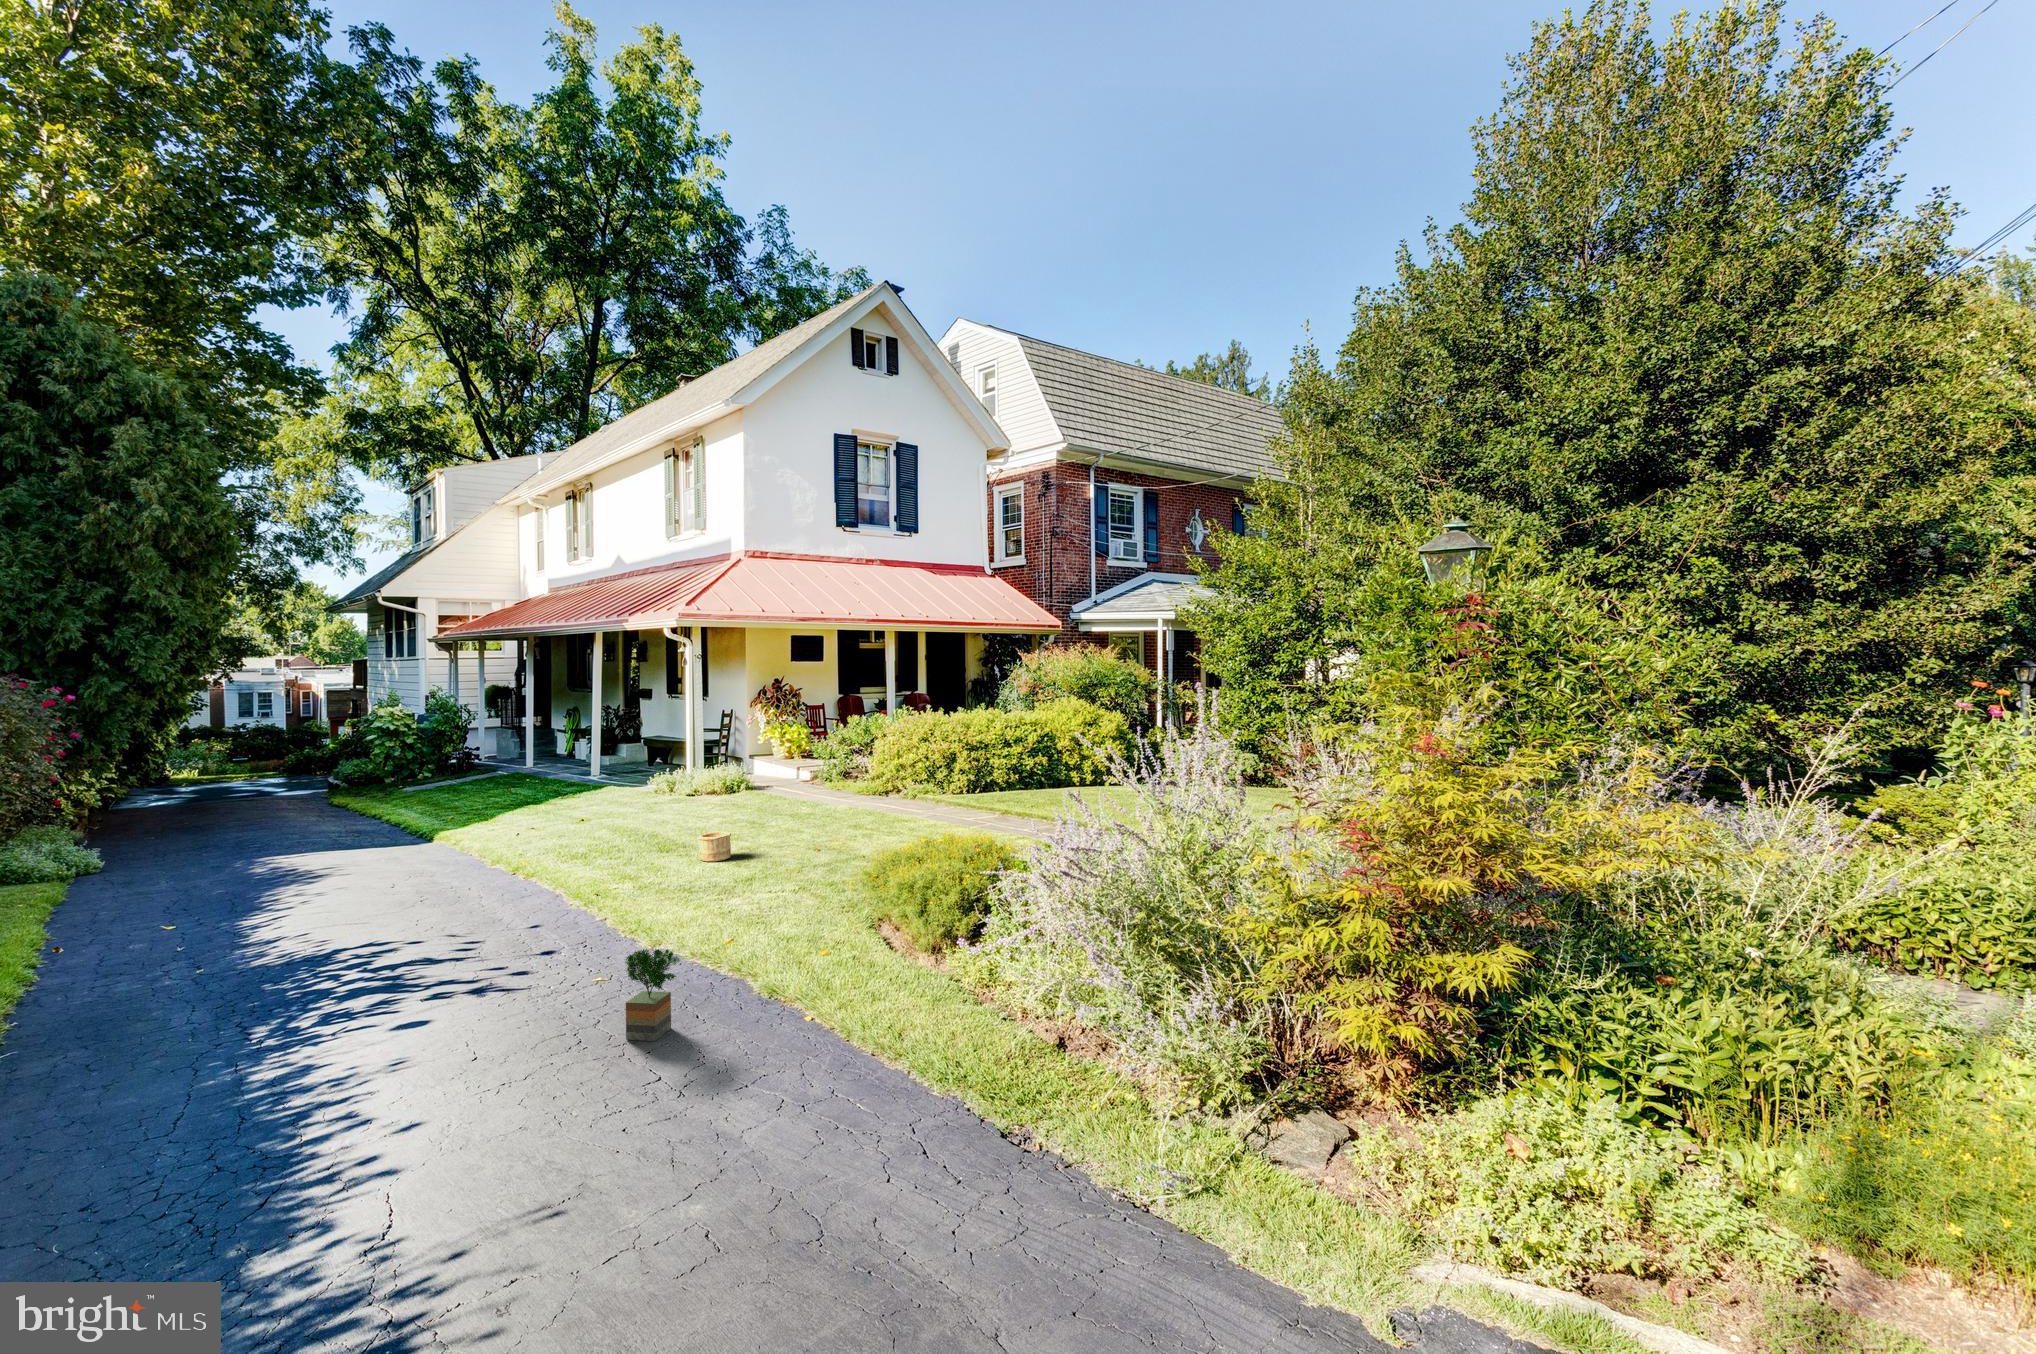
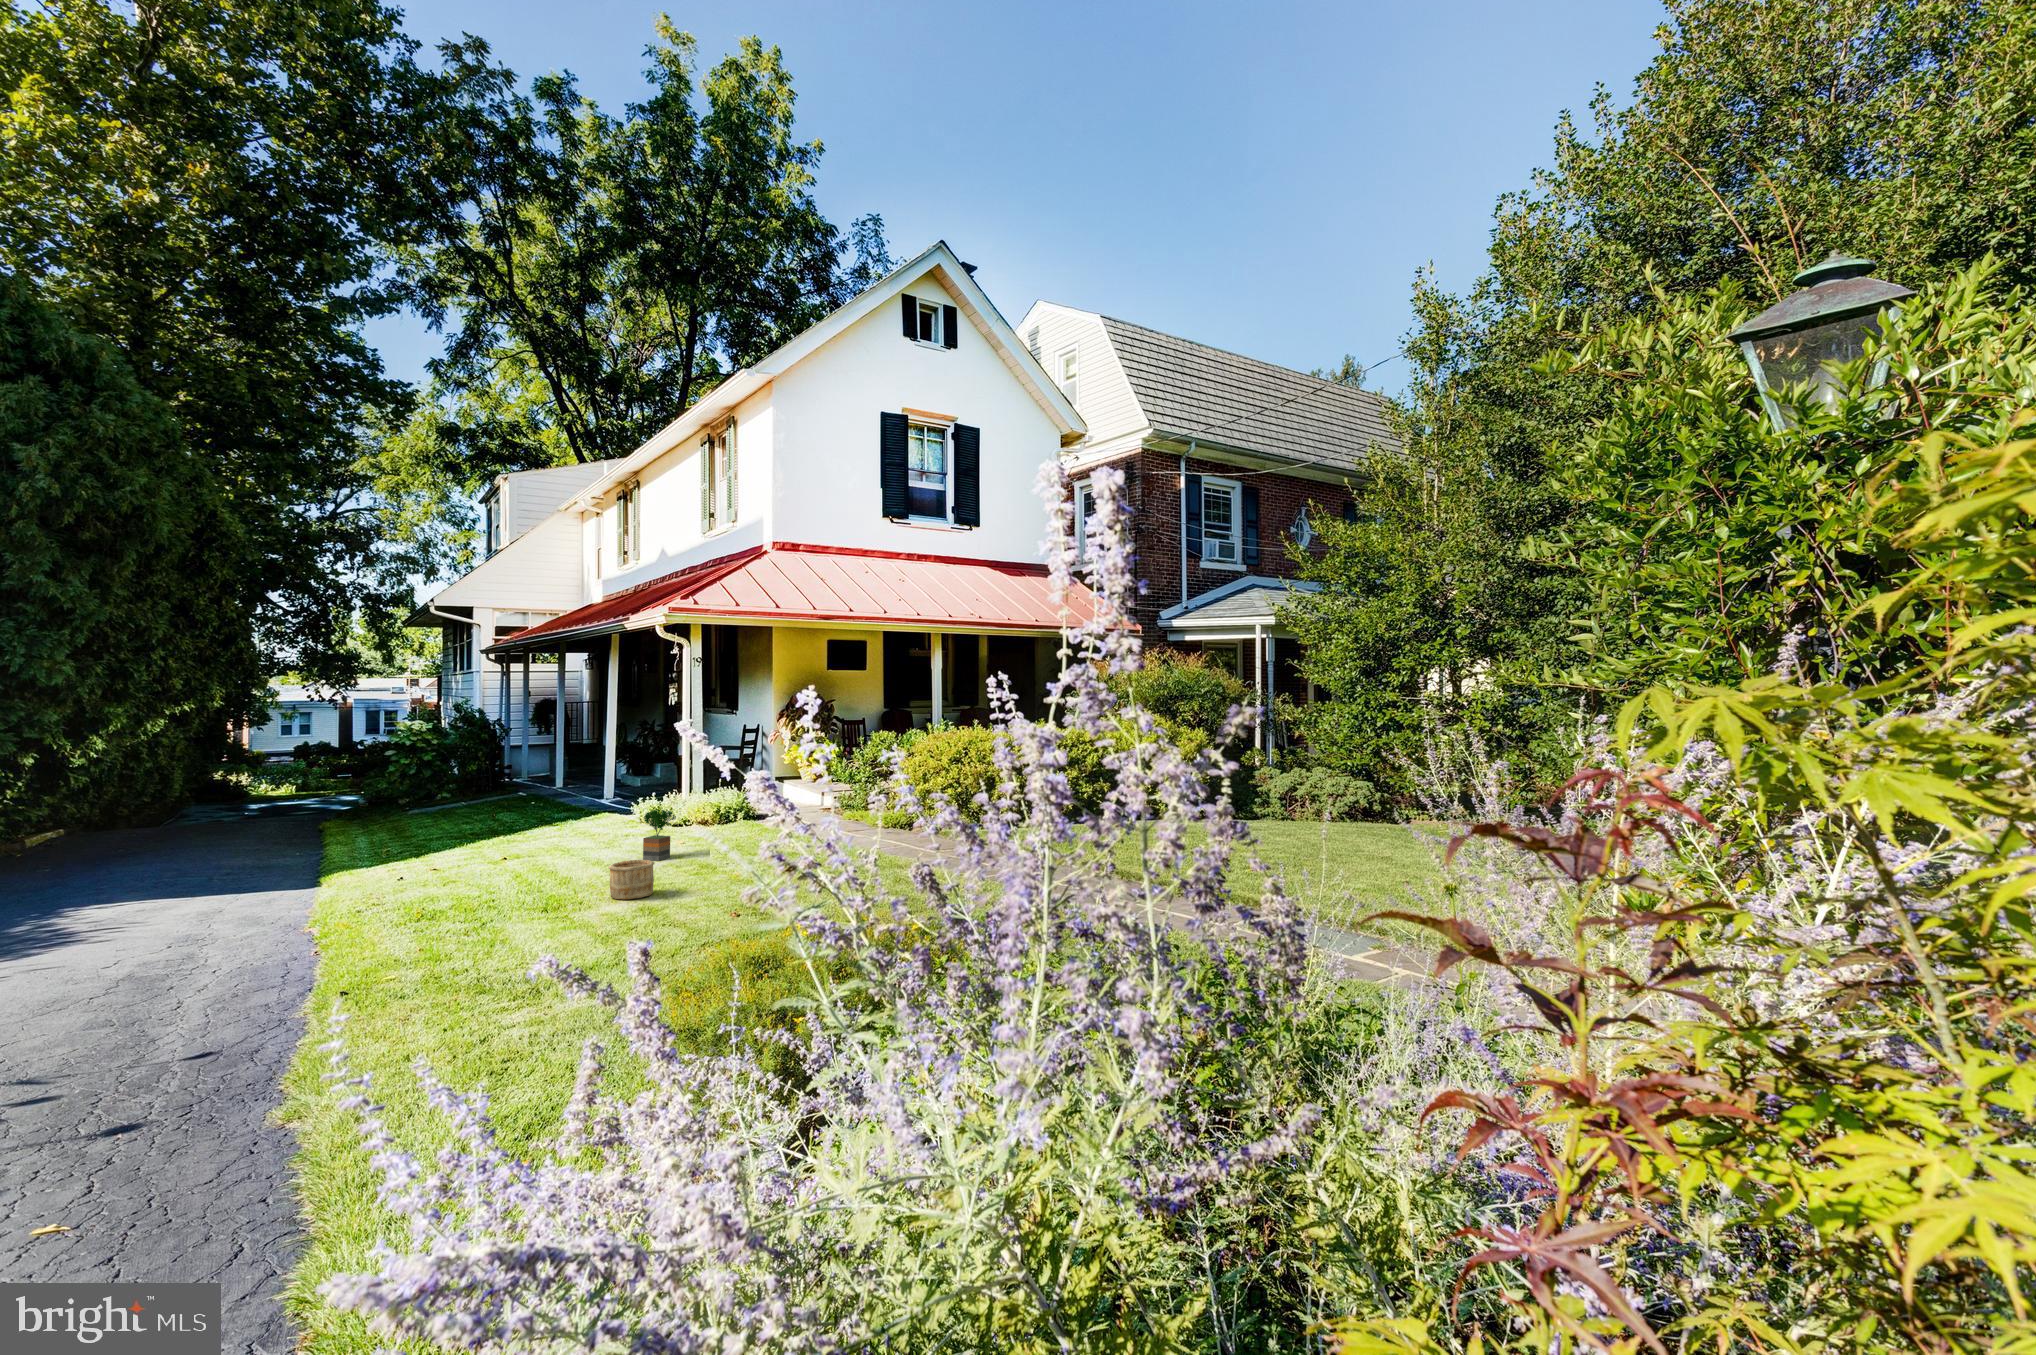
potted tree: present [625,949,680,1041] -> present [643,810,676,861]

